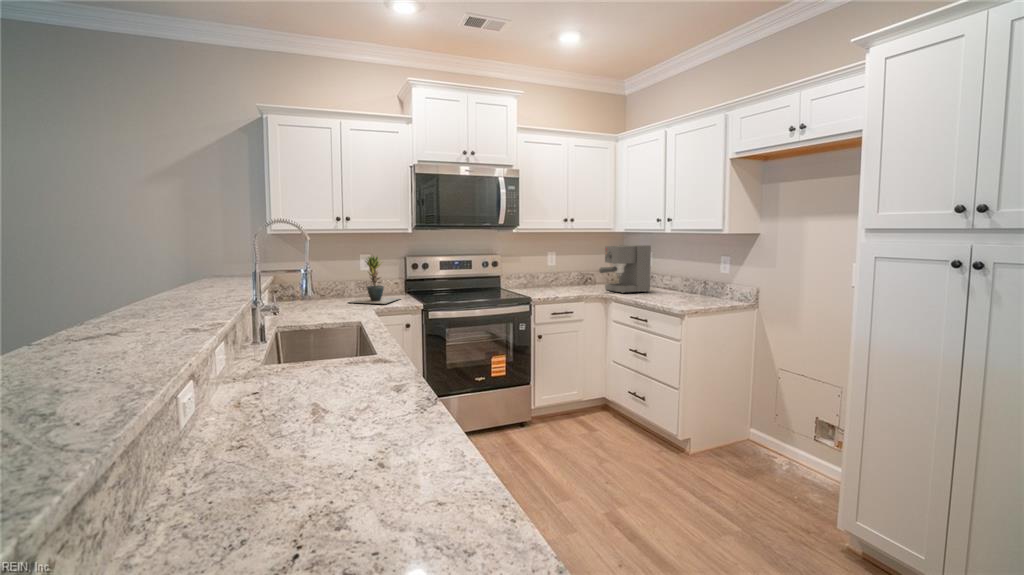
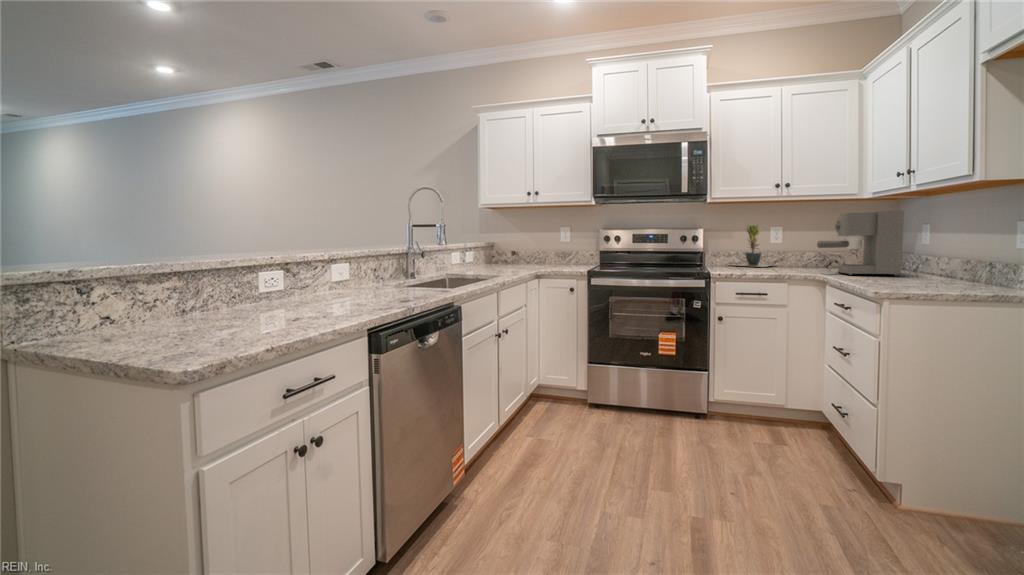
potted plant: present [350,256,398,304] -> present [738,225,769,267]

